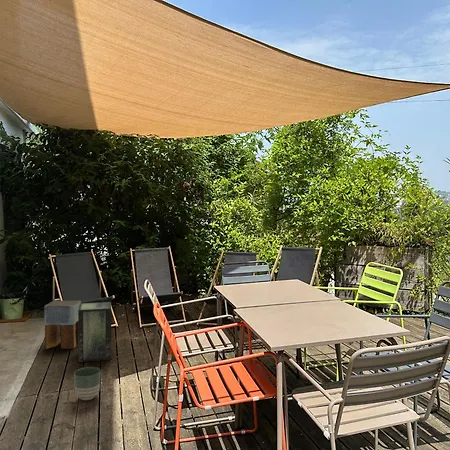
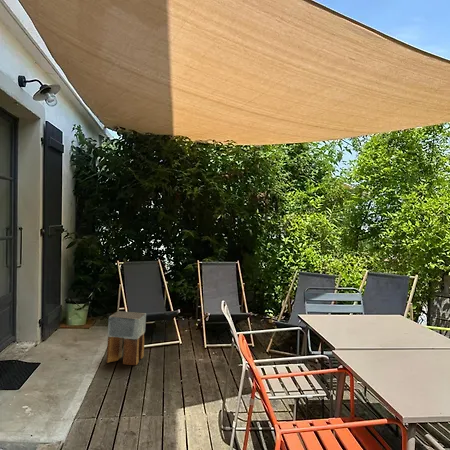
storage box: present [78,302,111,362] -> none [140,317,179,383]
planter: present [74,367,101,400] -> none [136,394,166,433]

